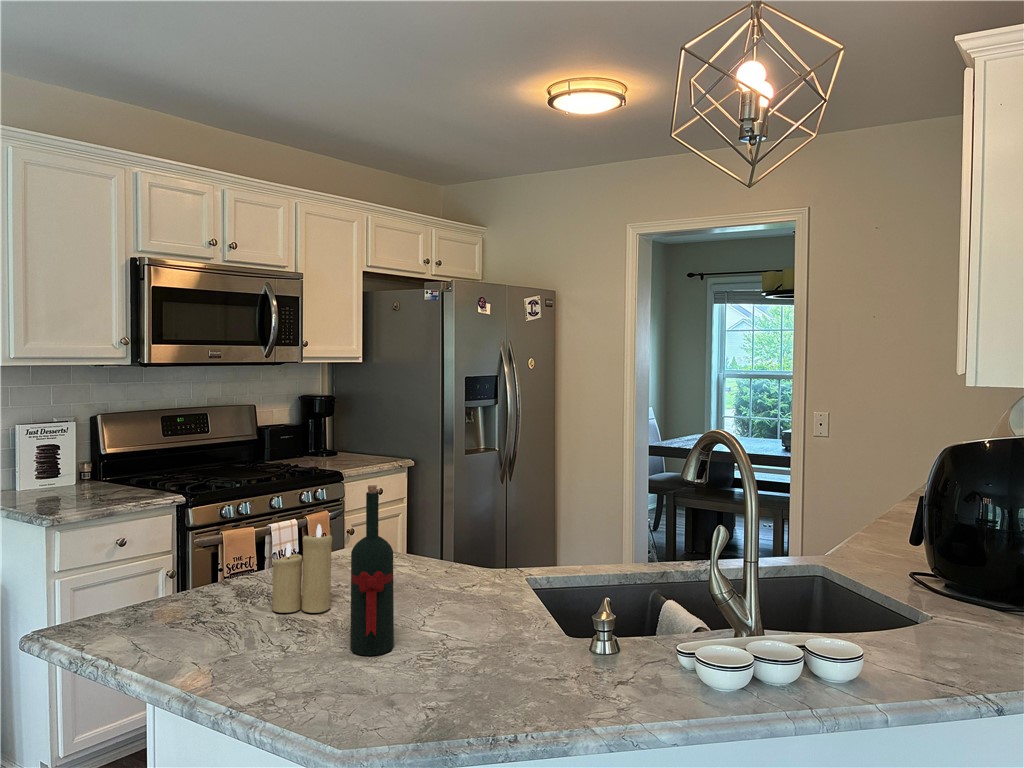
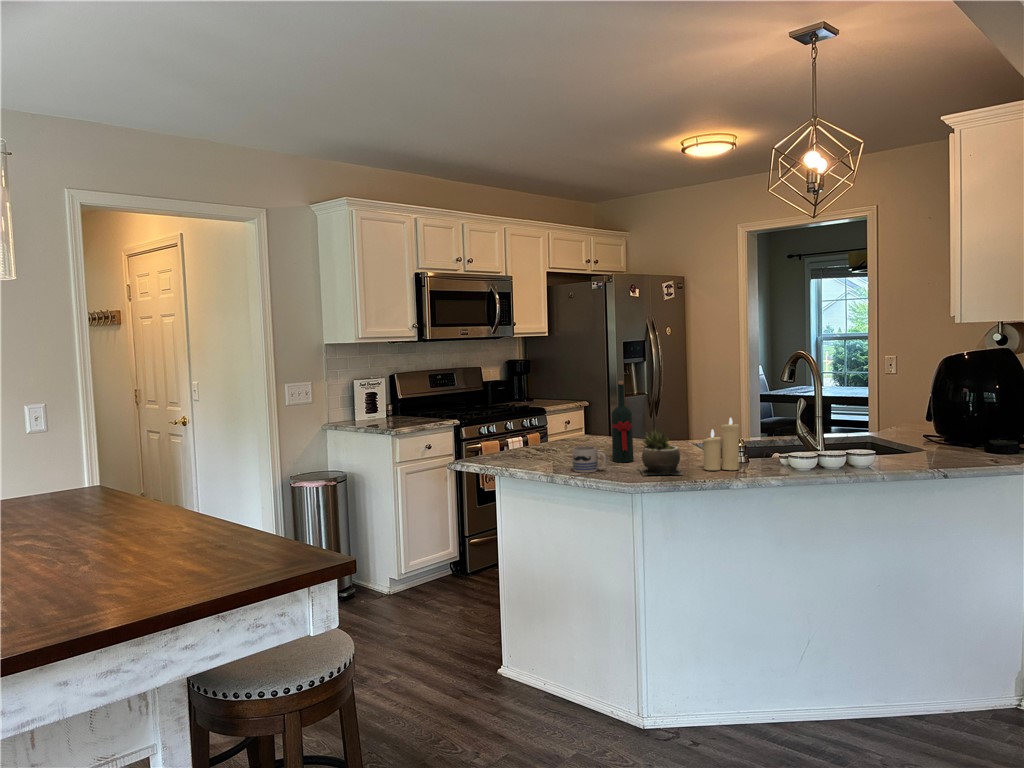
candle: present [272,524,332,613] -> present [703,418,739,470]
succulent plant: none [381,607,473,724] -> present [639,429,682,475]
mug: none [239,634,313,703] -> present [572,446,606,472]

